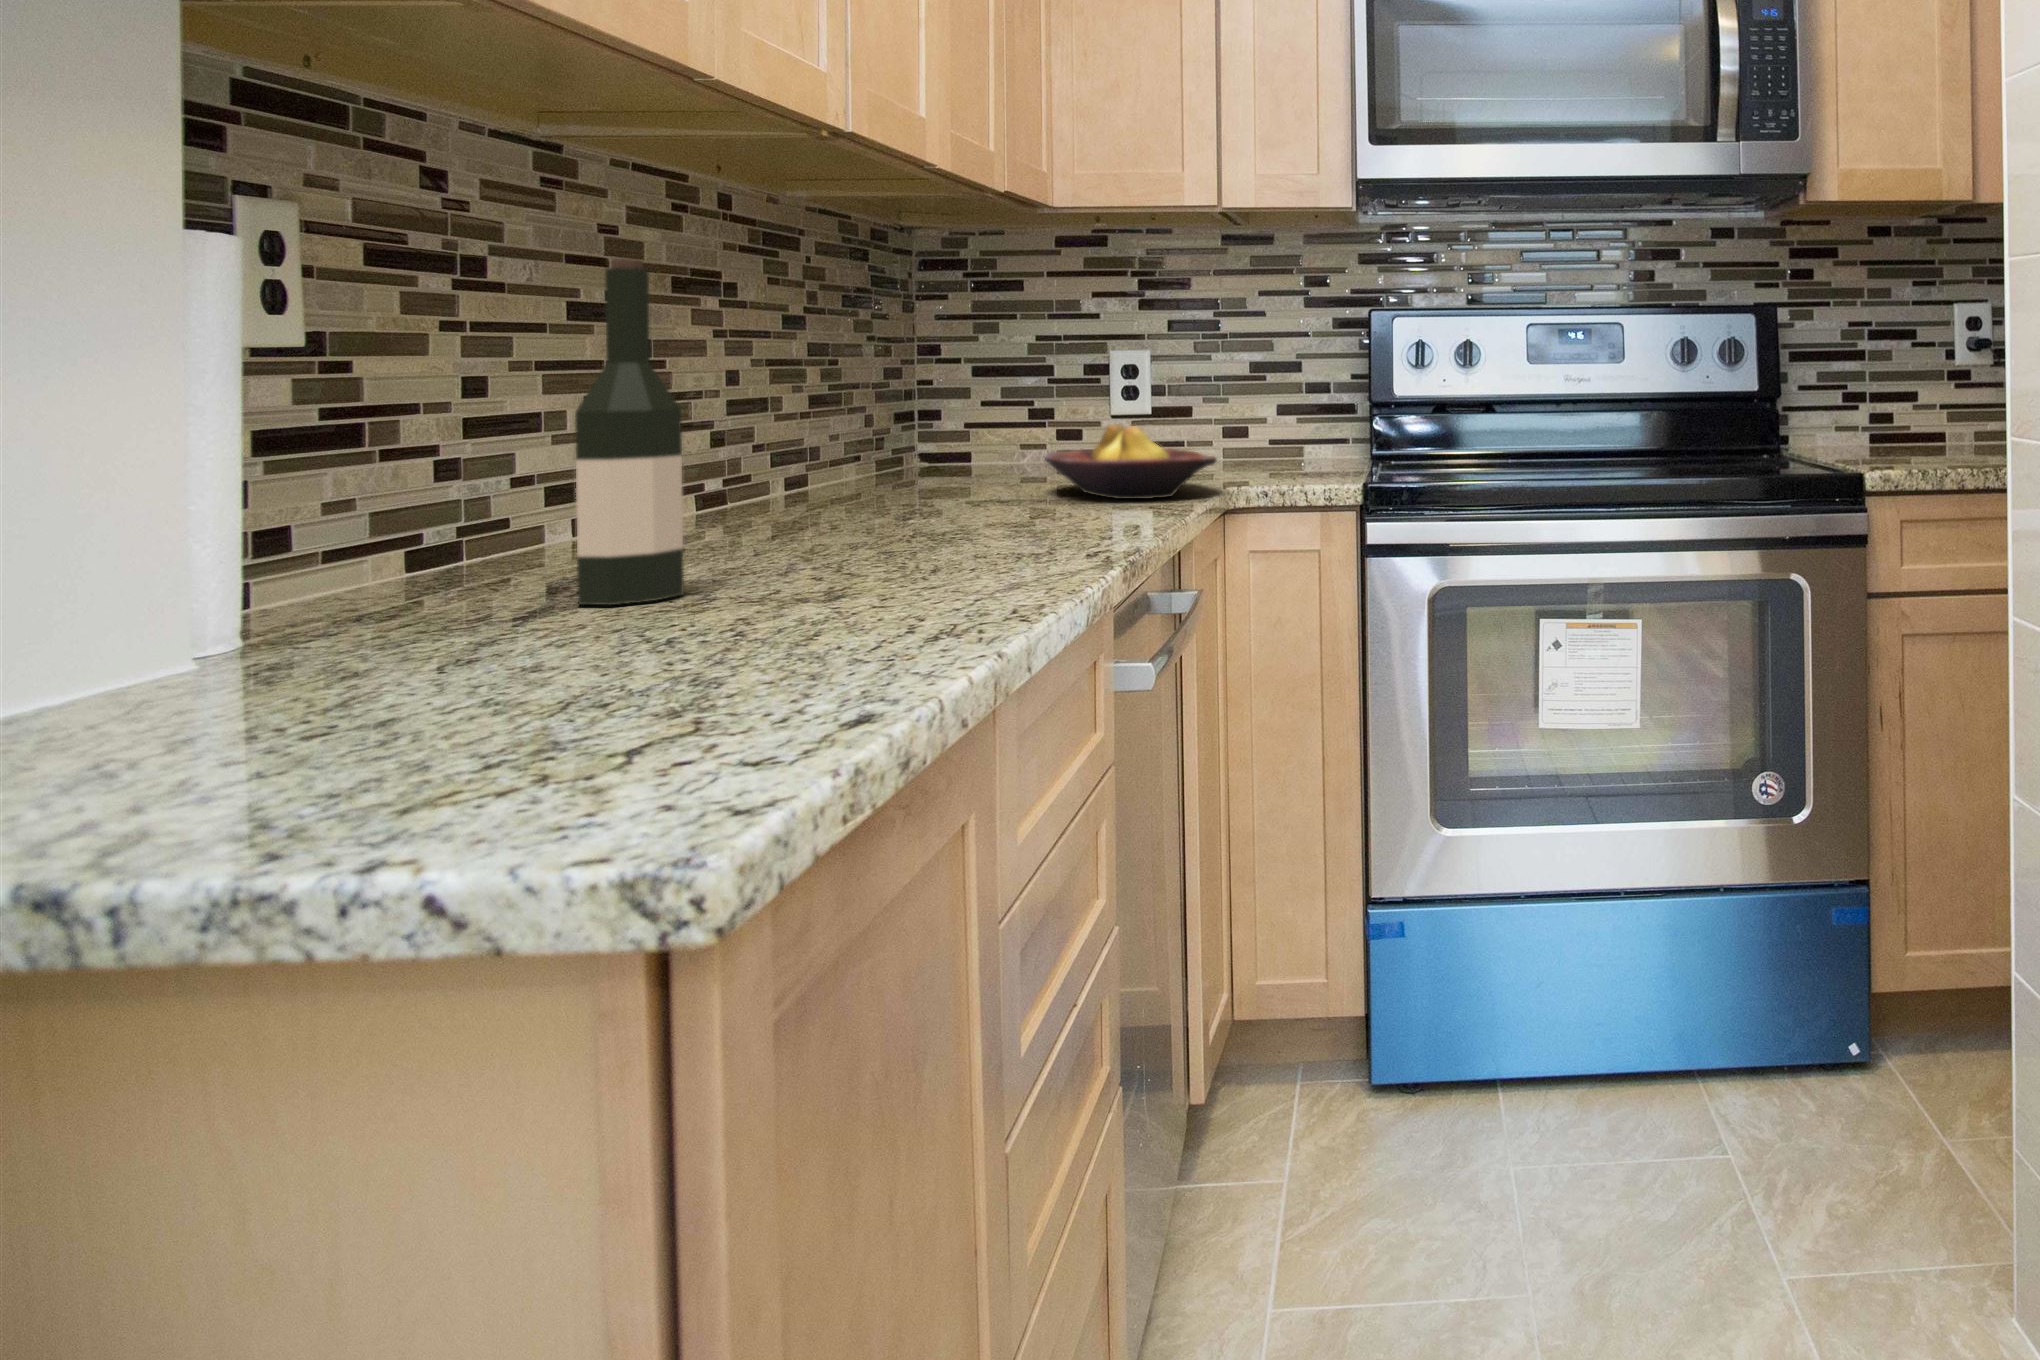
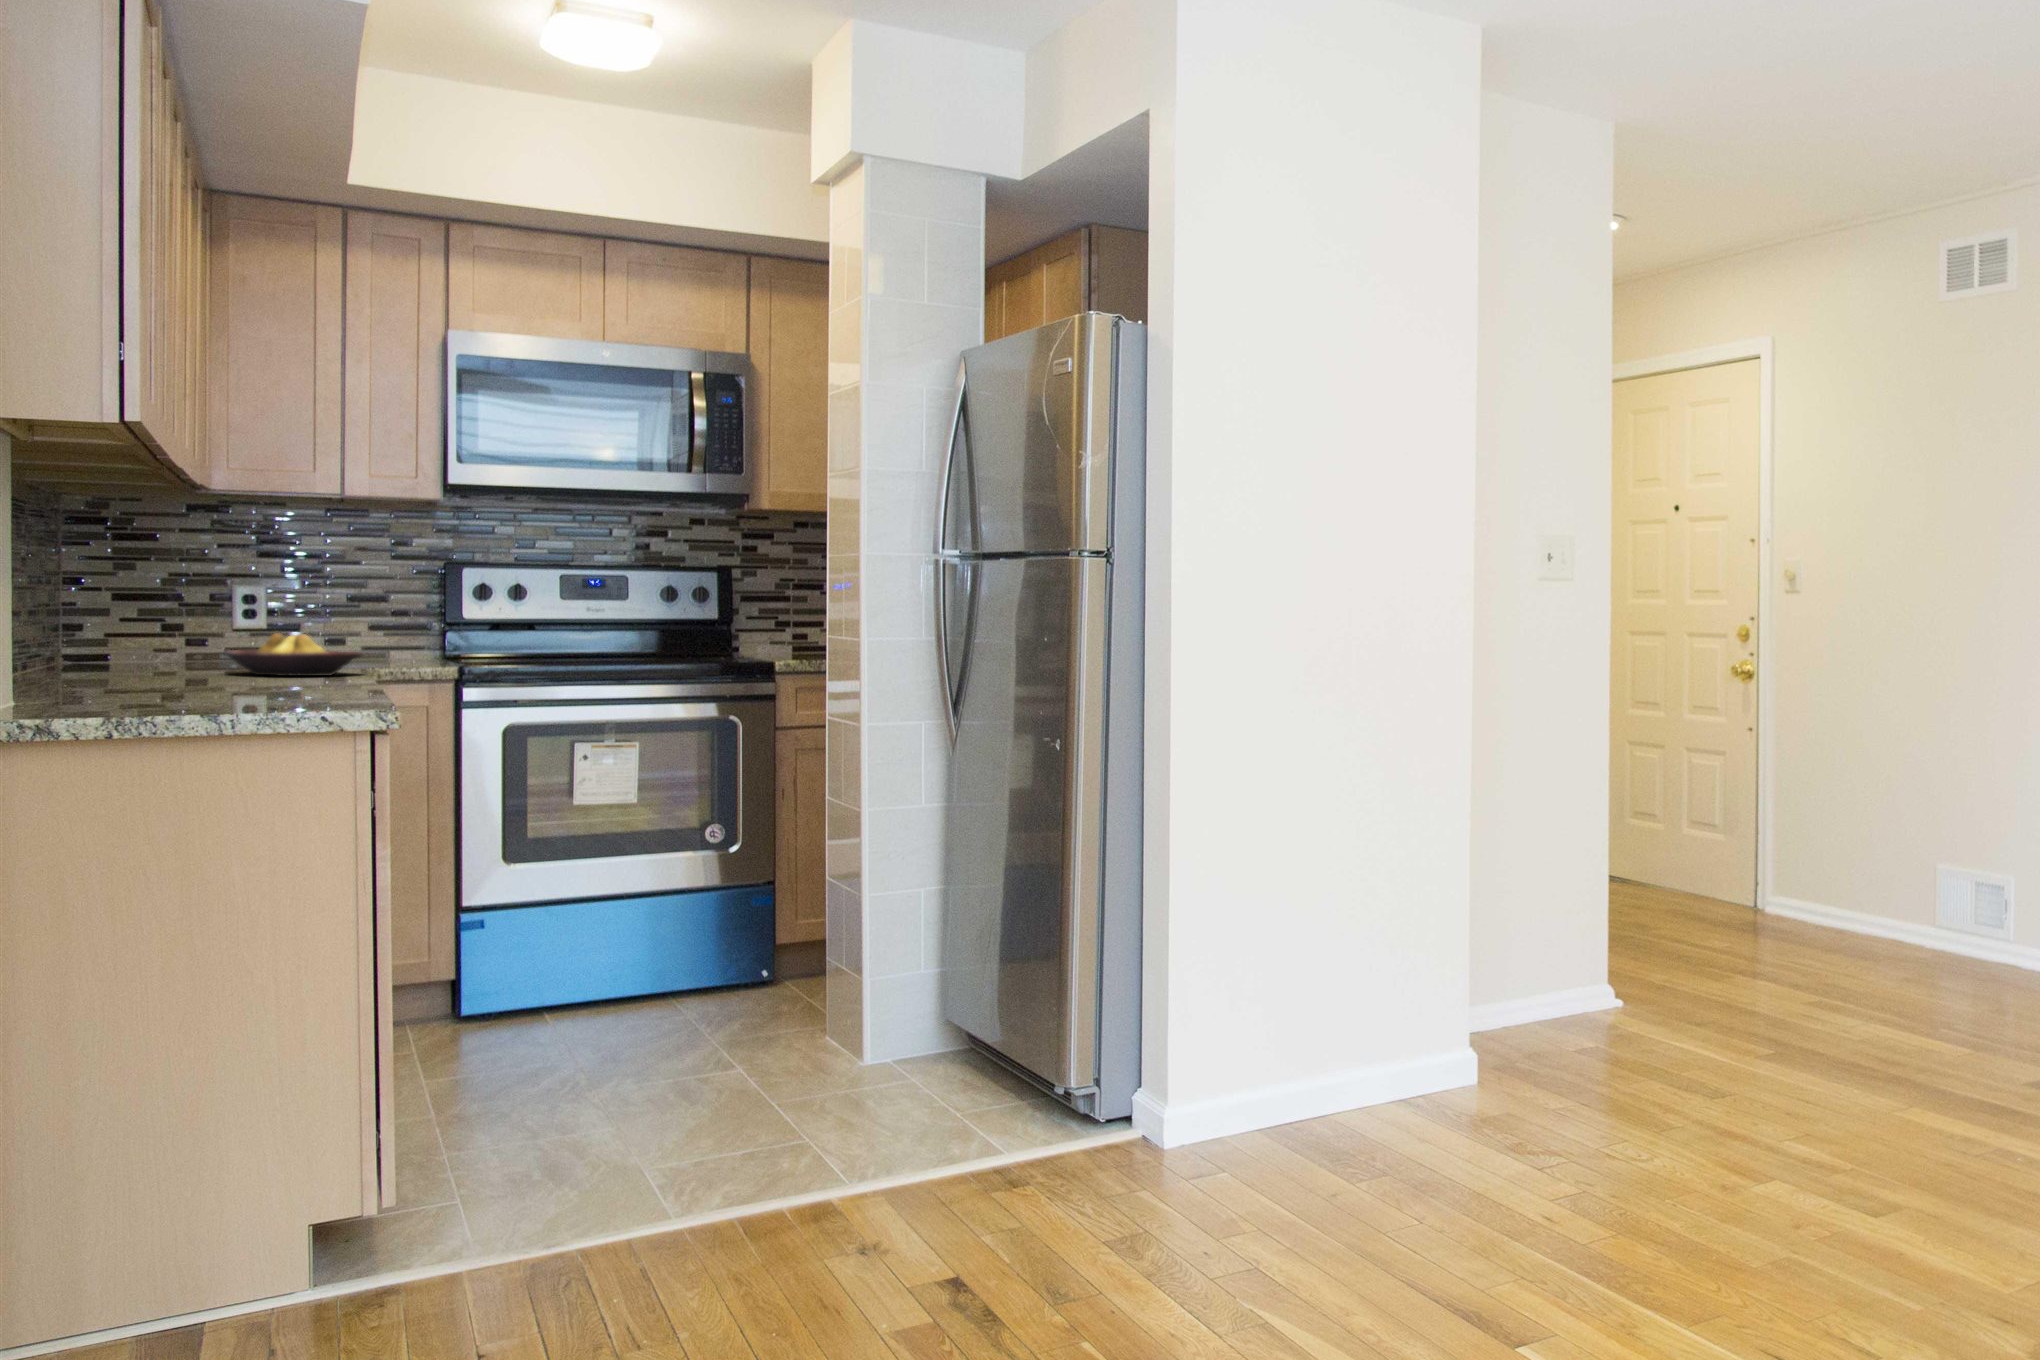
wine bottle: present [575,259,684,605] -> none [144,556,194,698]

